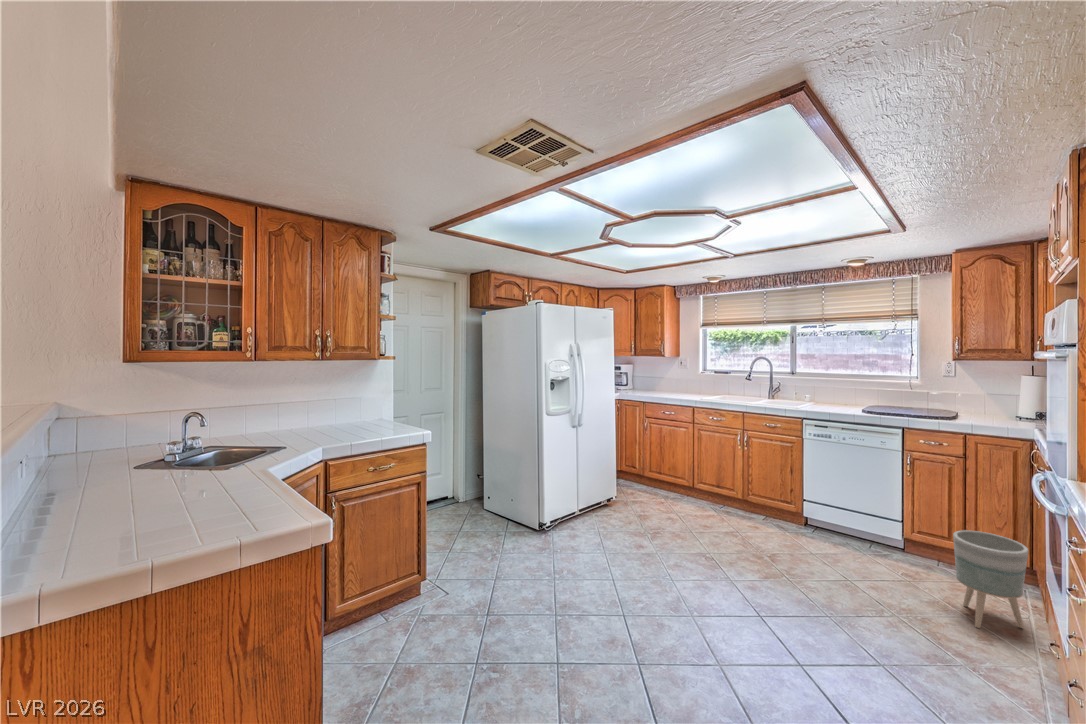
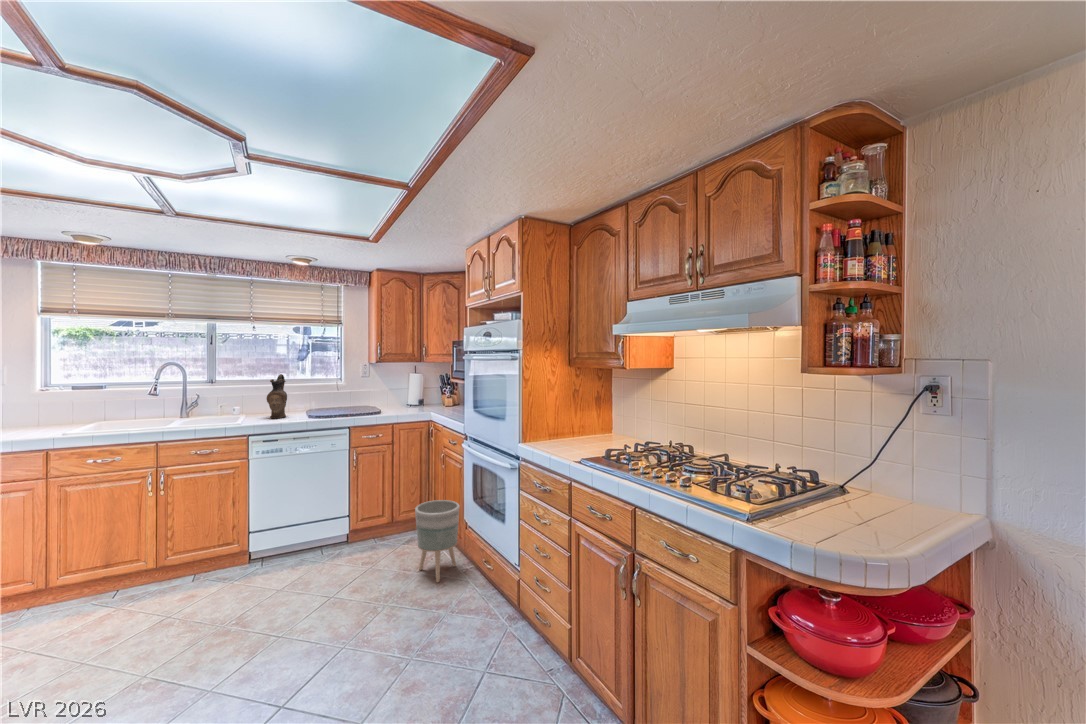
ceramic pitcher: none [826,369,845,408] -> present [267,374,287,418]

